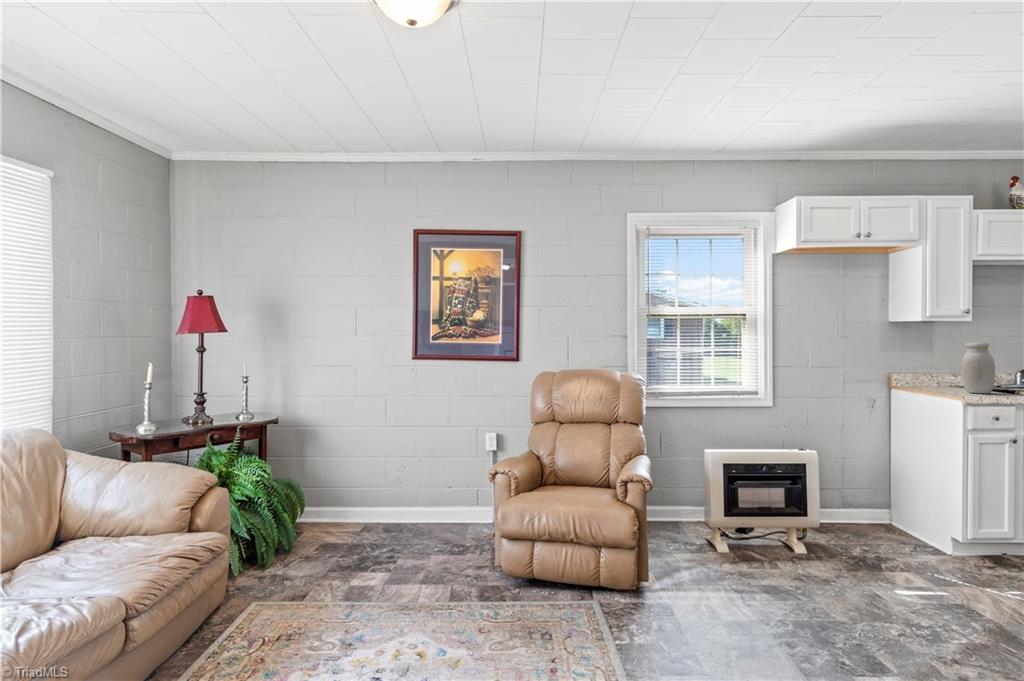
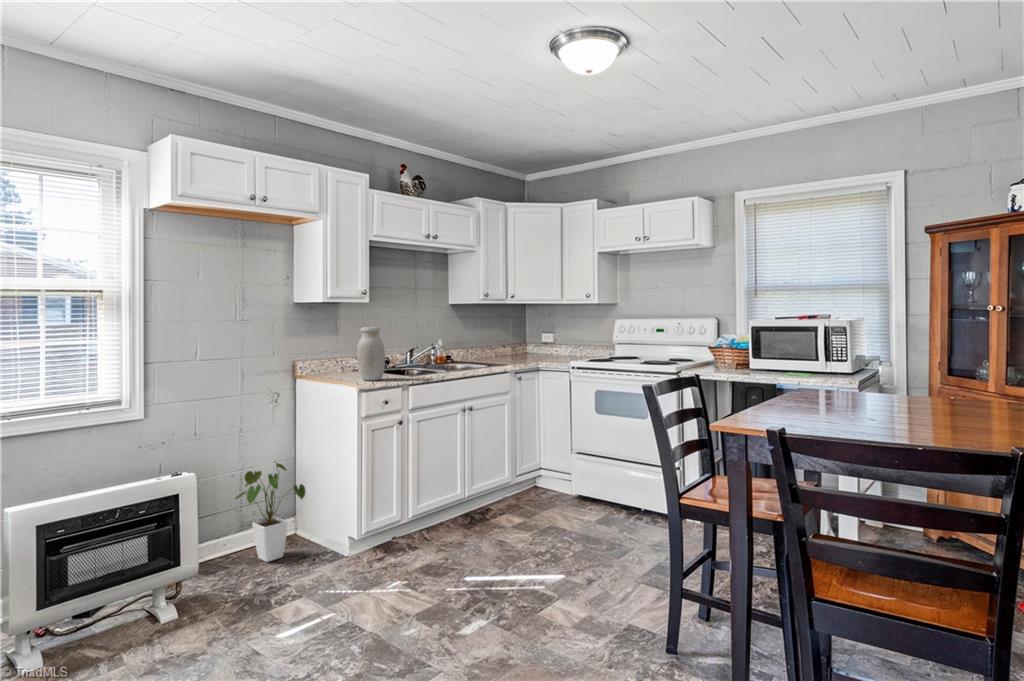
house plant: none [838,457,906,540] -> present [236,461,306,562]

